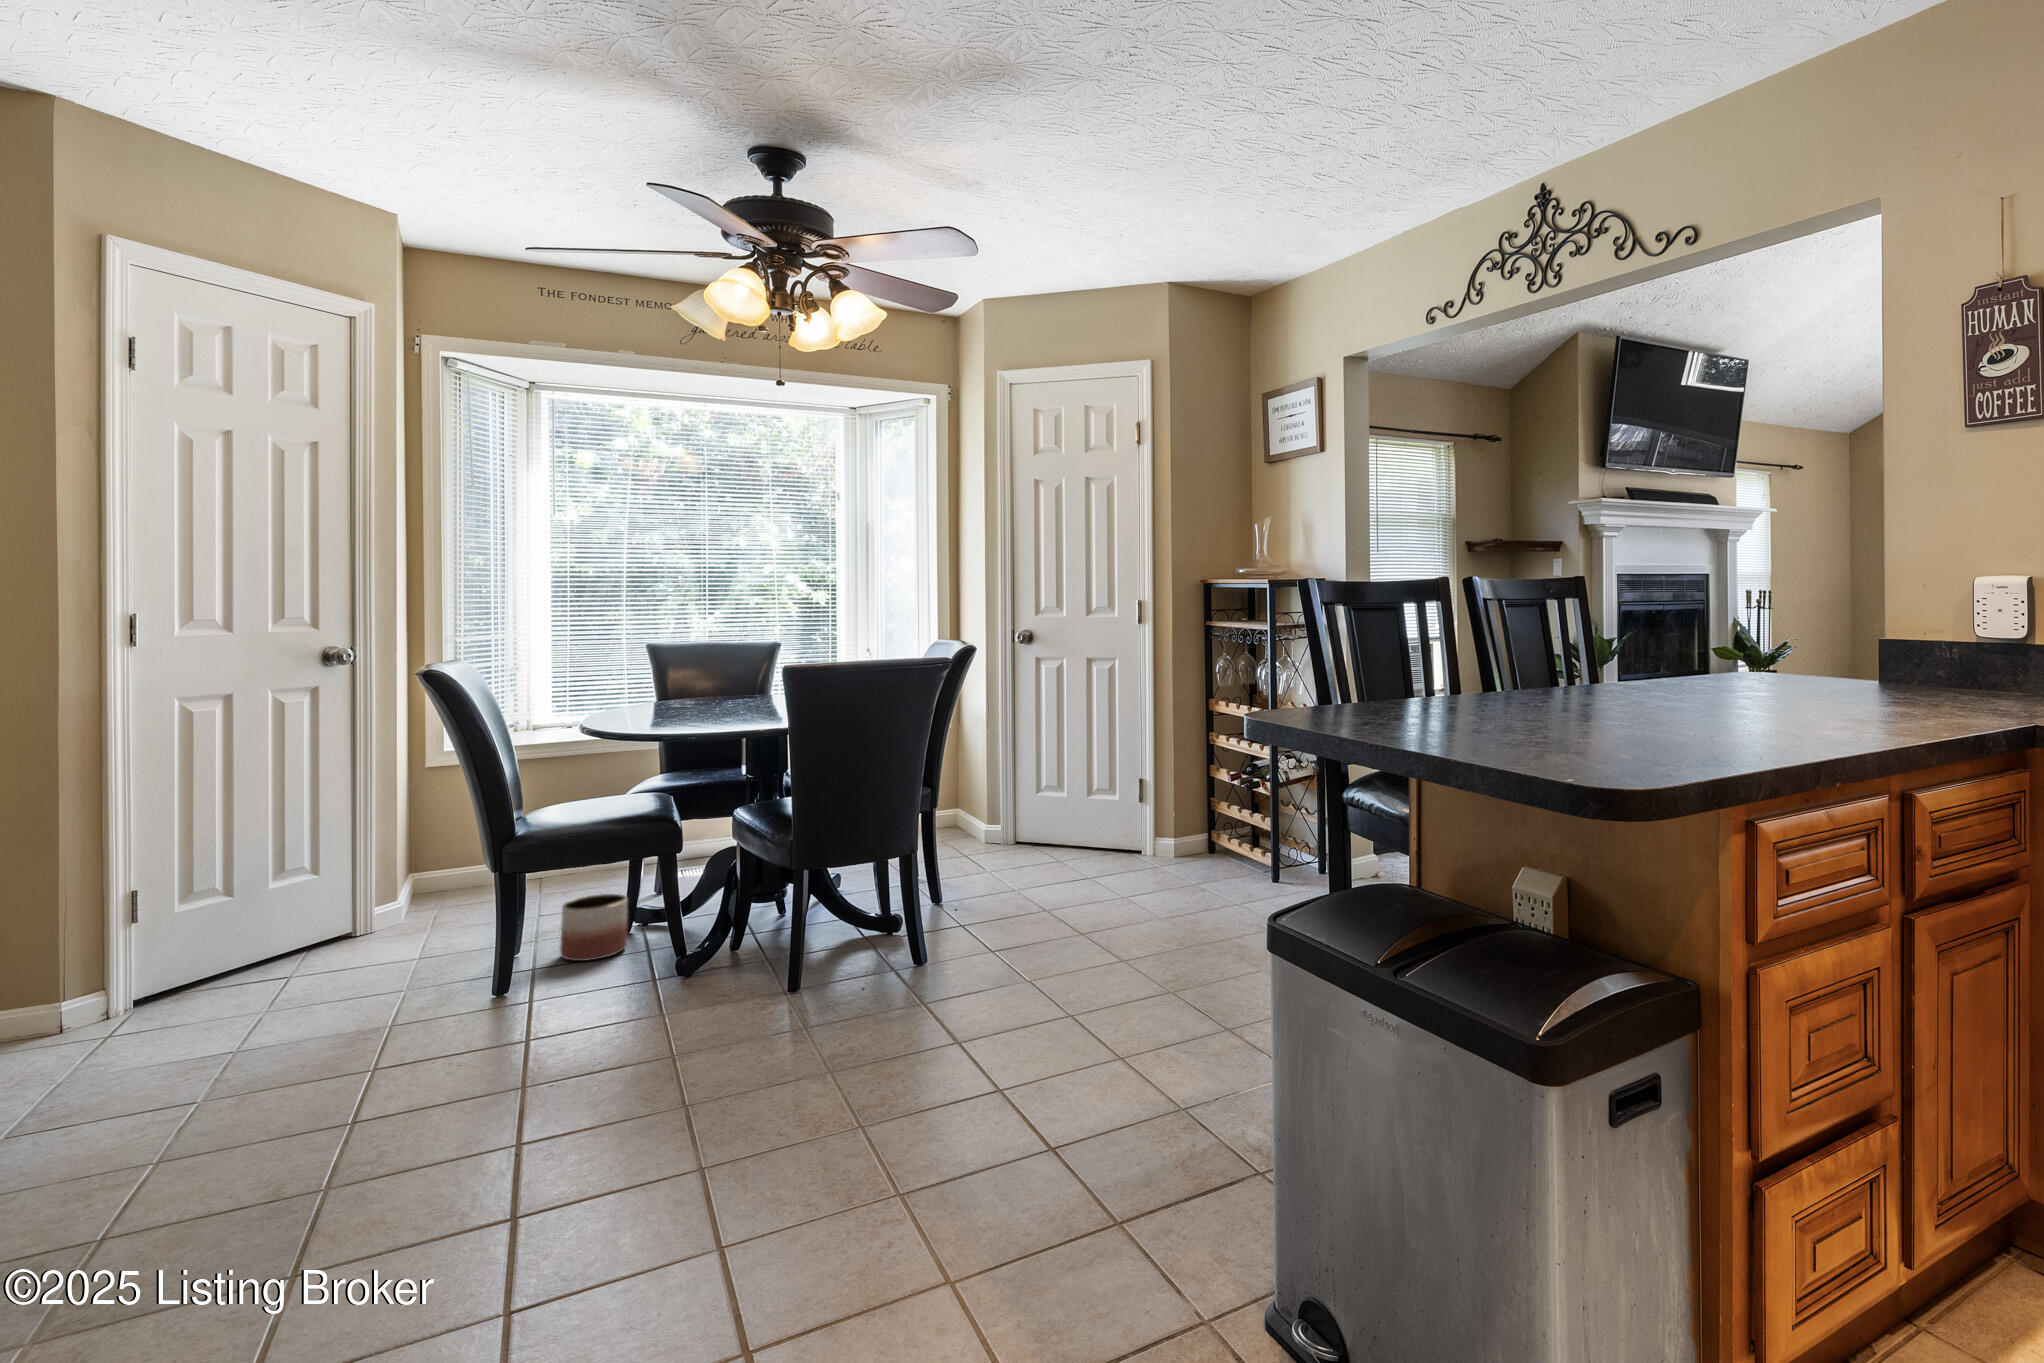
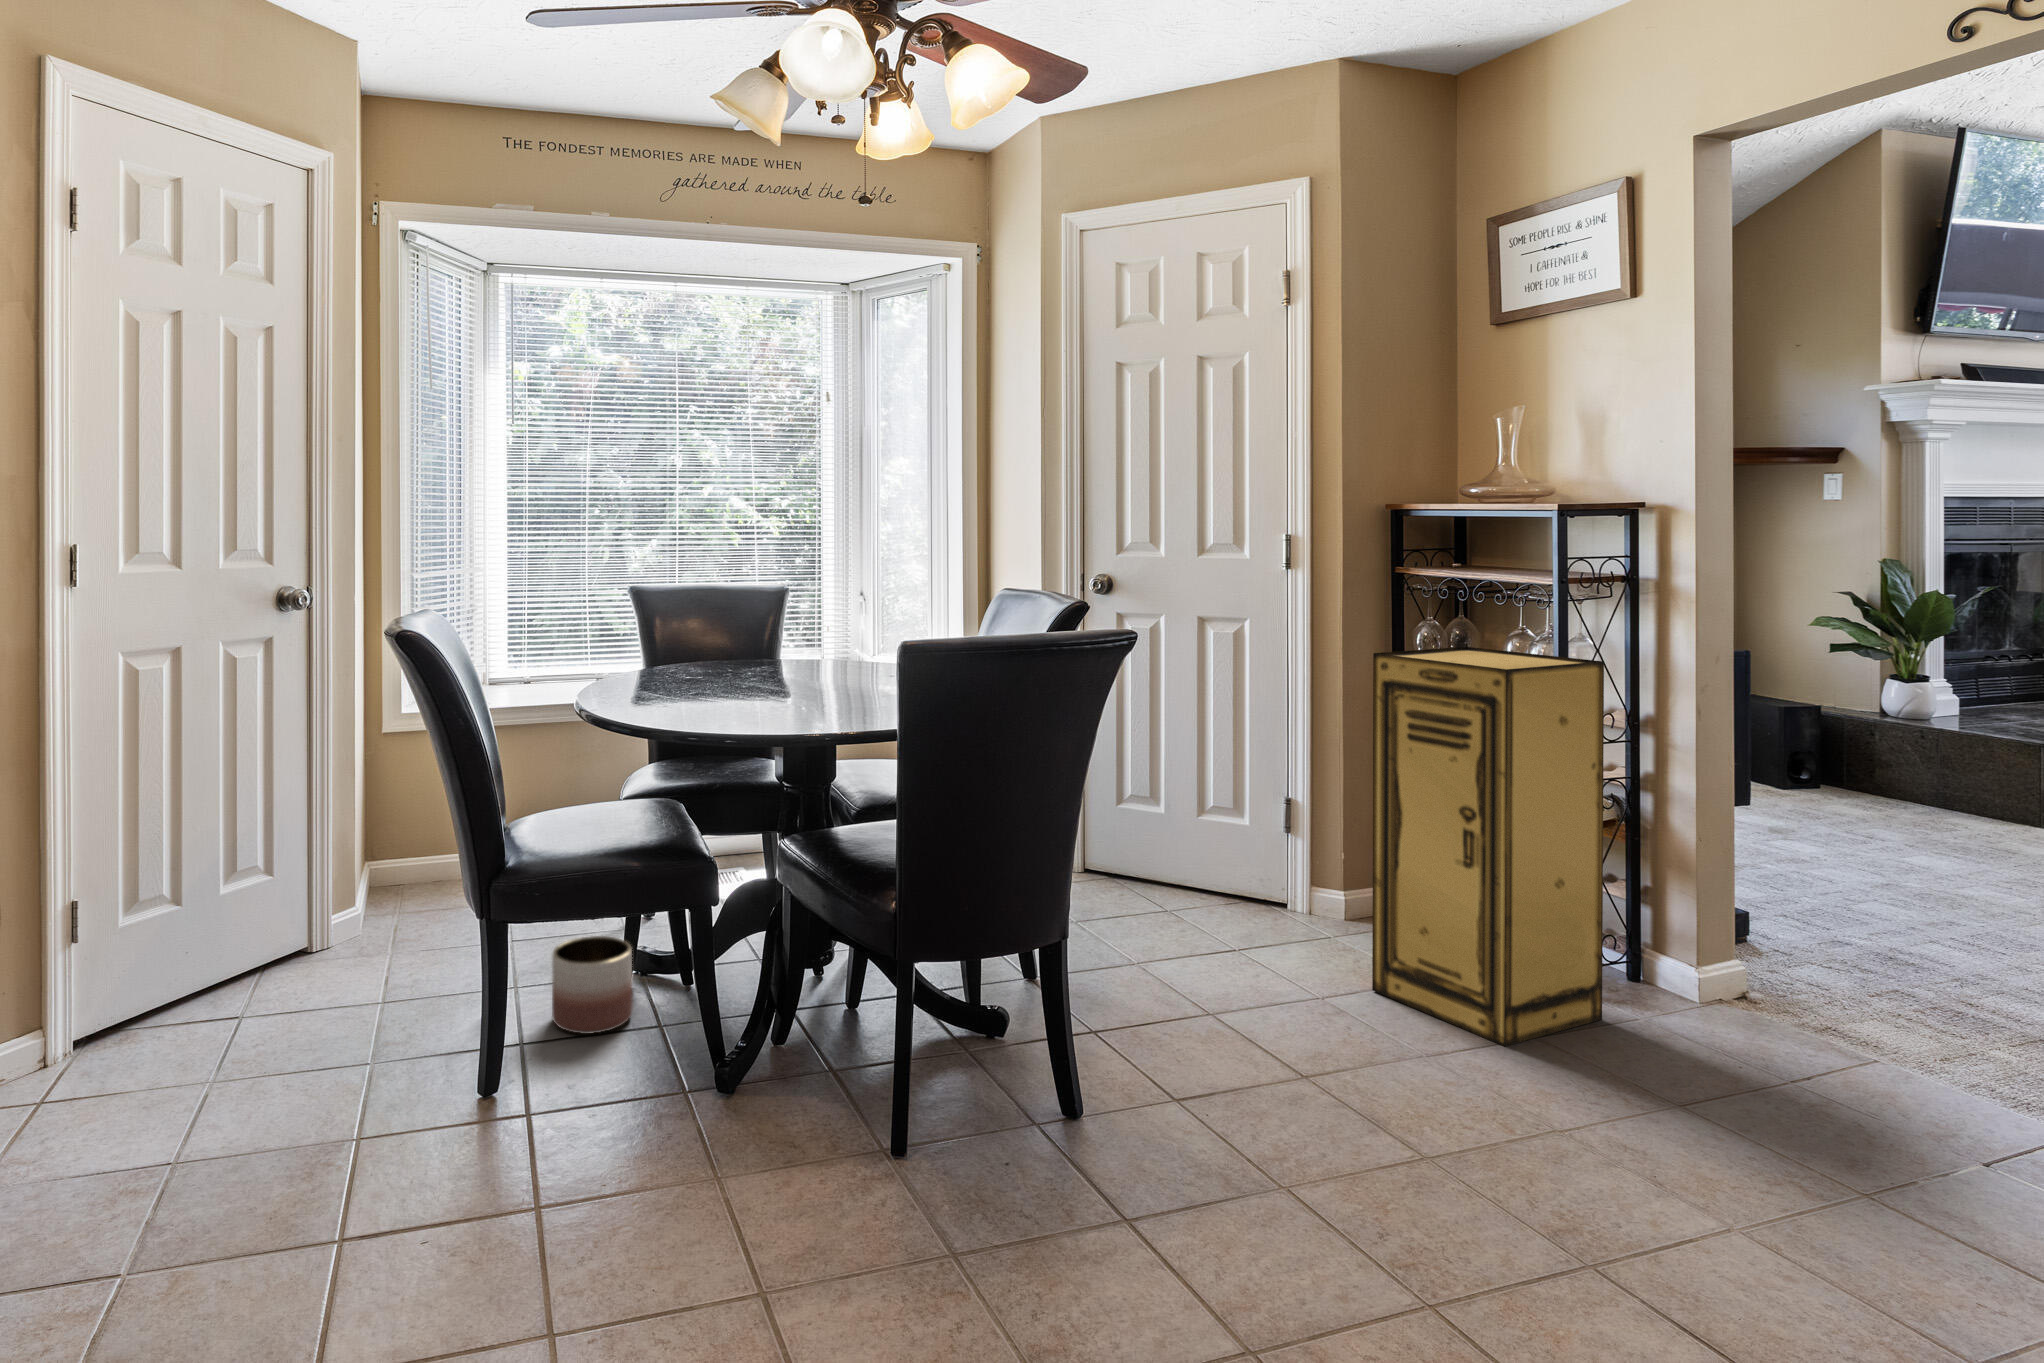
storage cabinet: none [1161,668,1286,910] -> present [1372,647,1604,1047]

